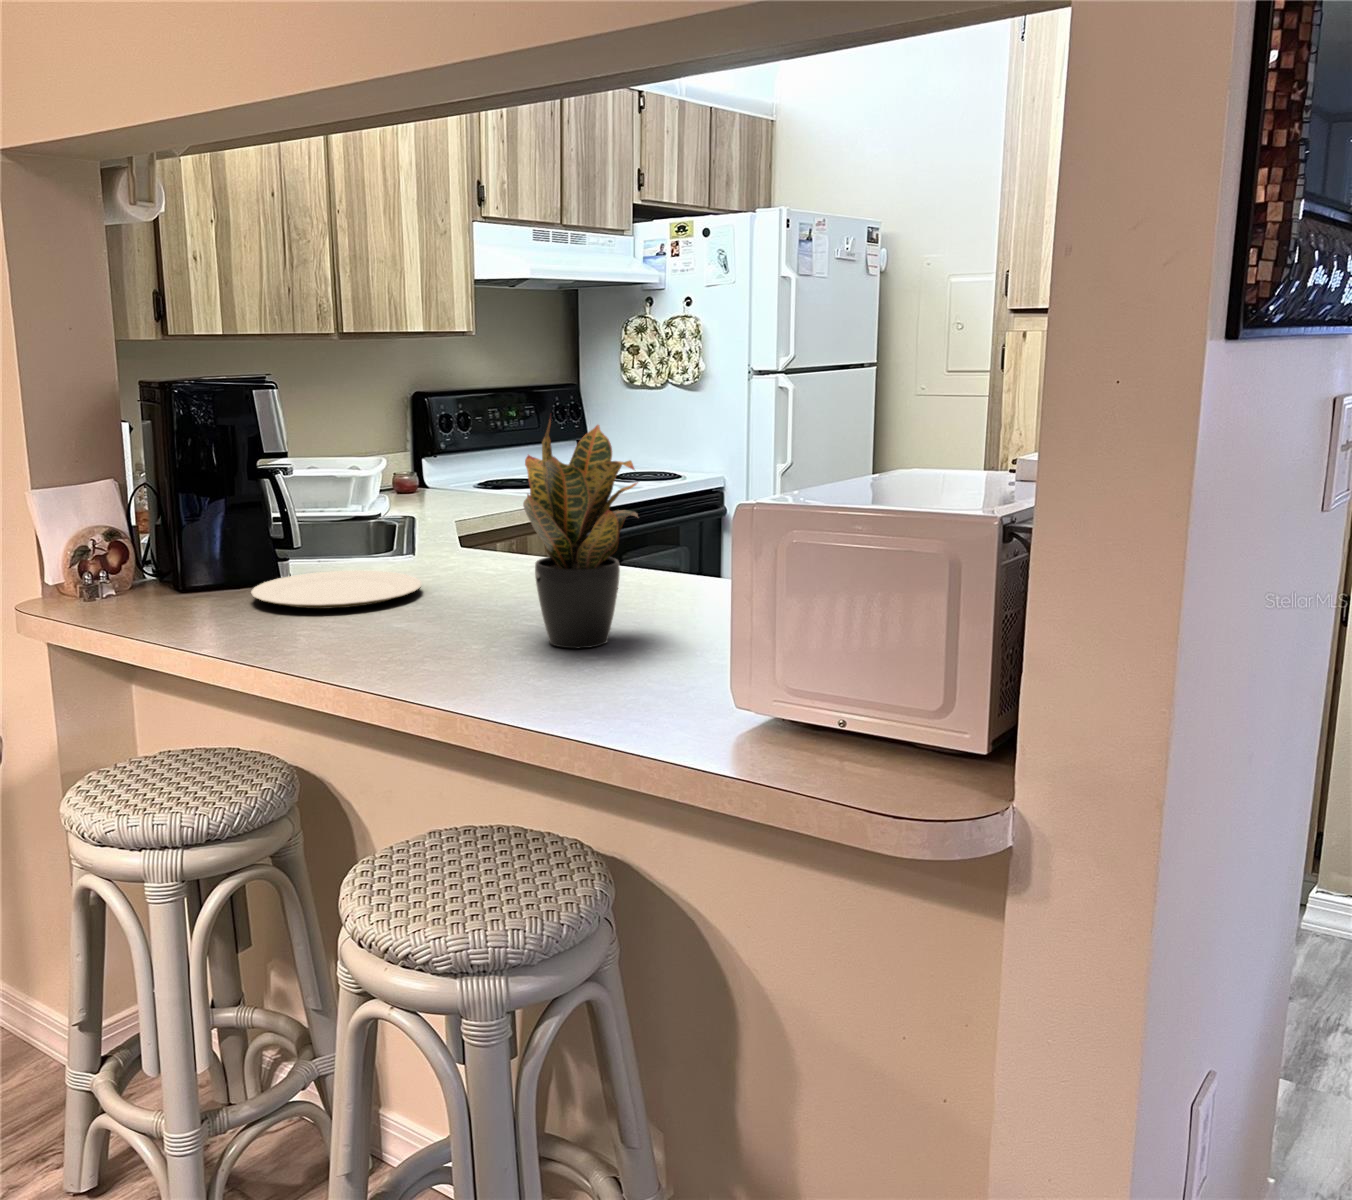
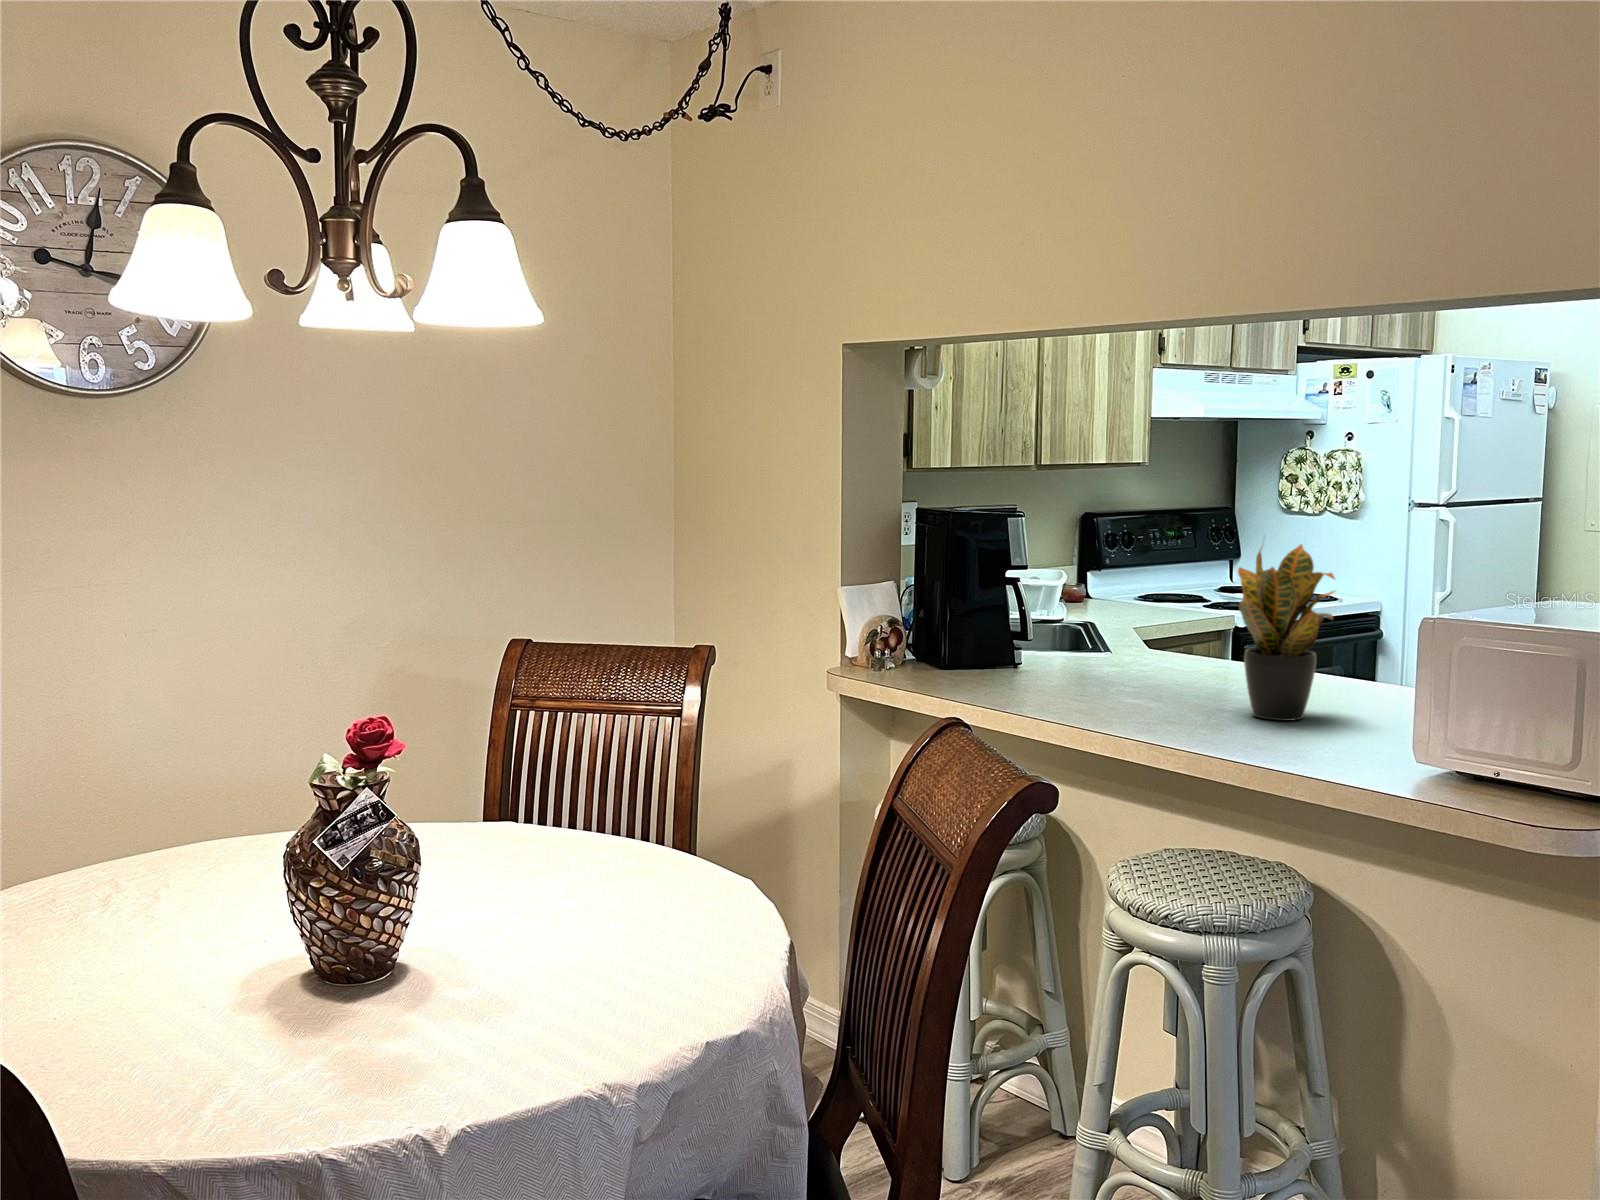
plate: present [251,571,421,609] -> none [997,658,1130,683]

